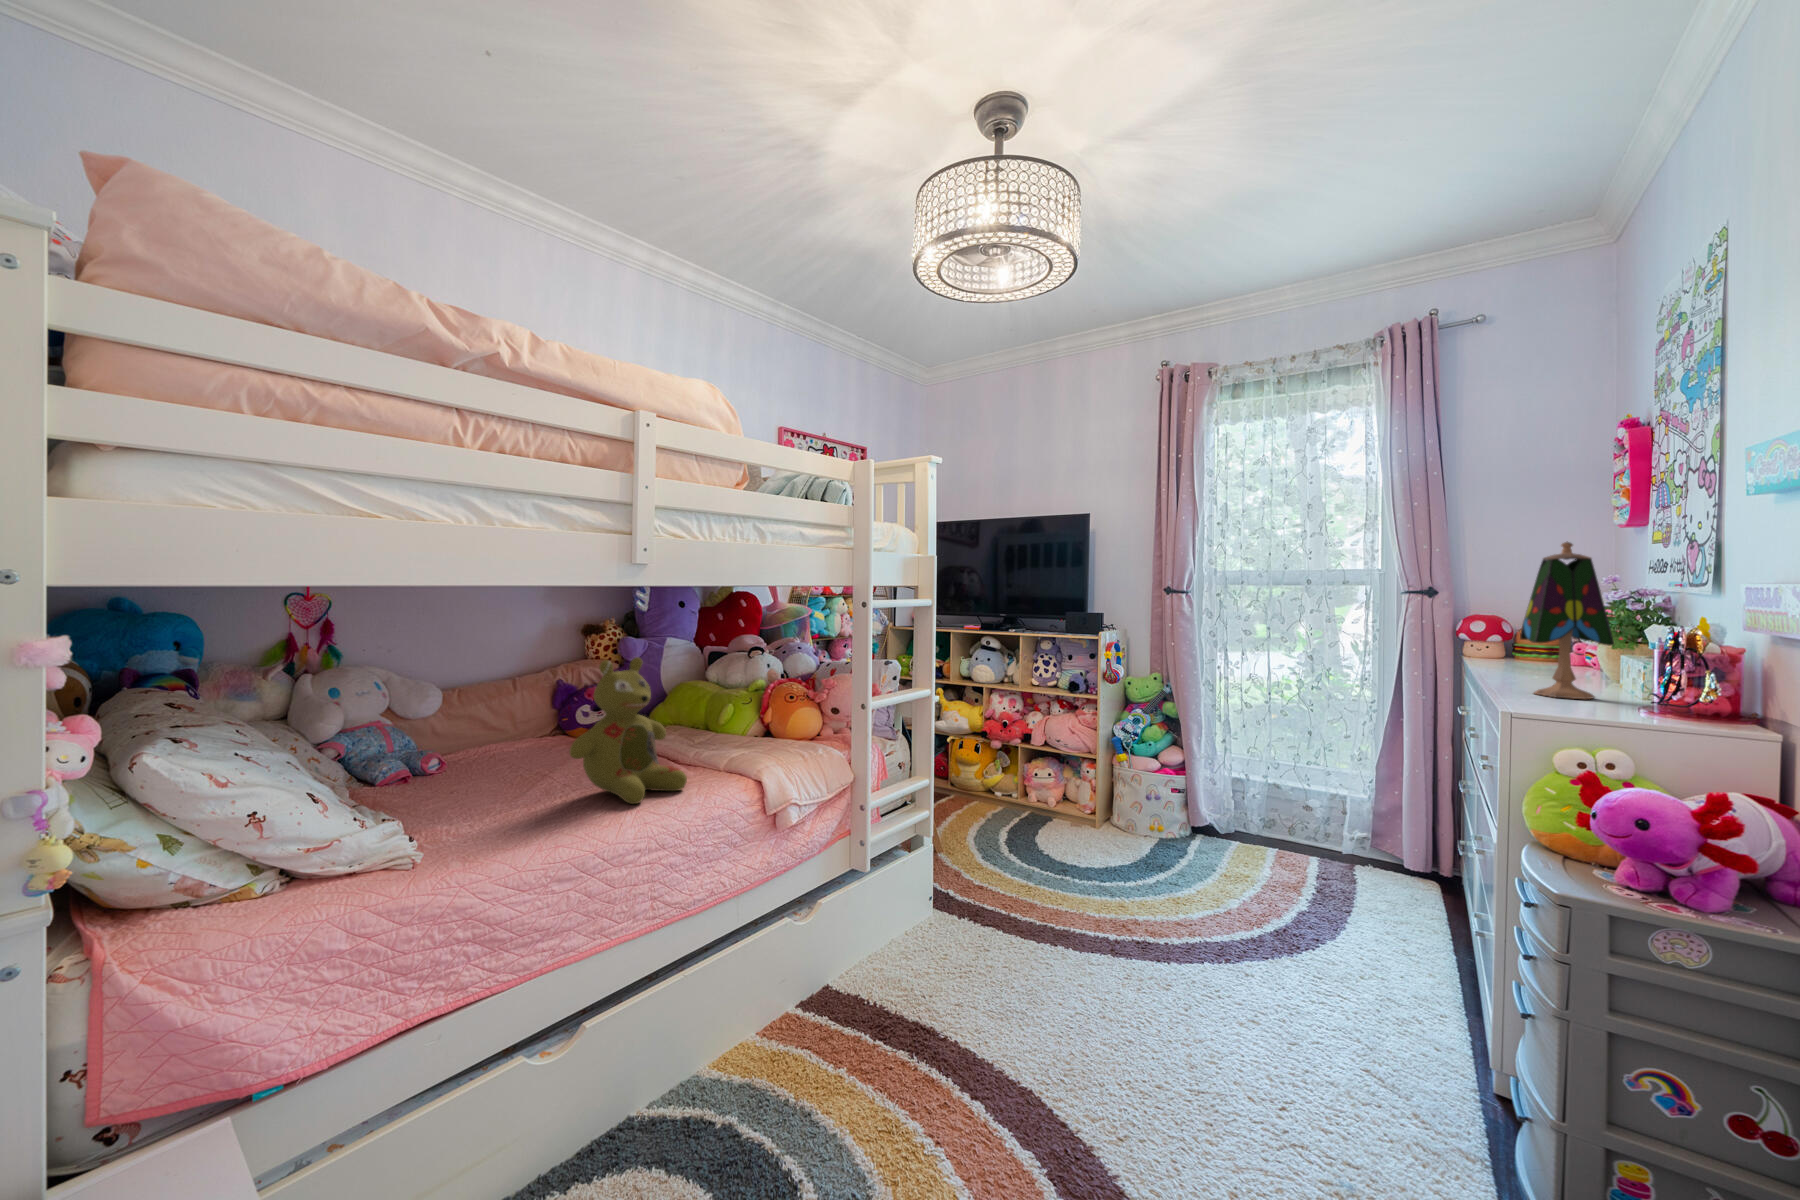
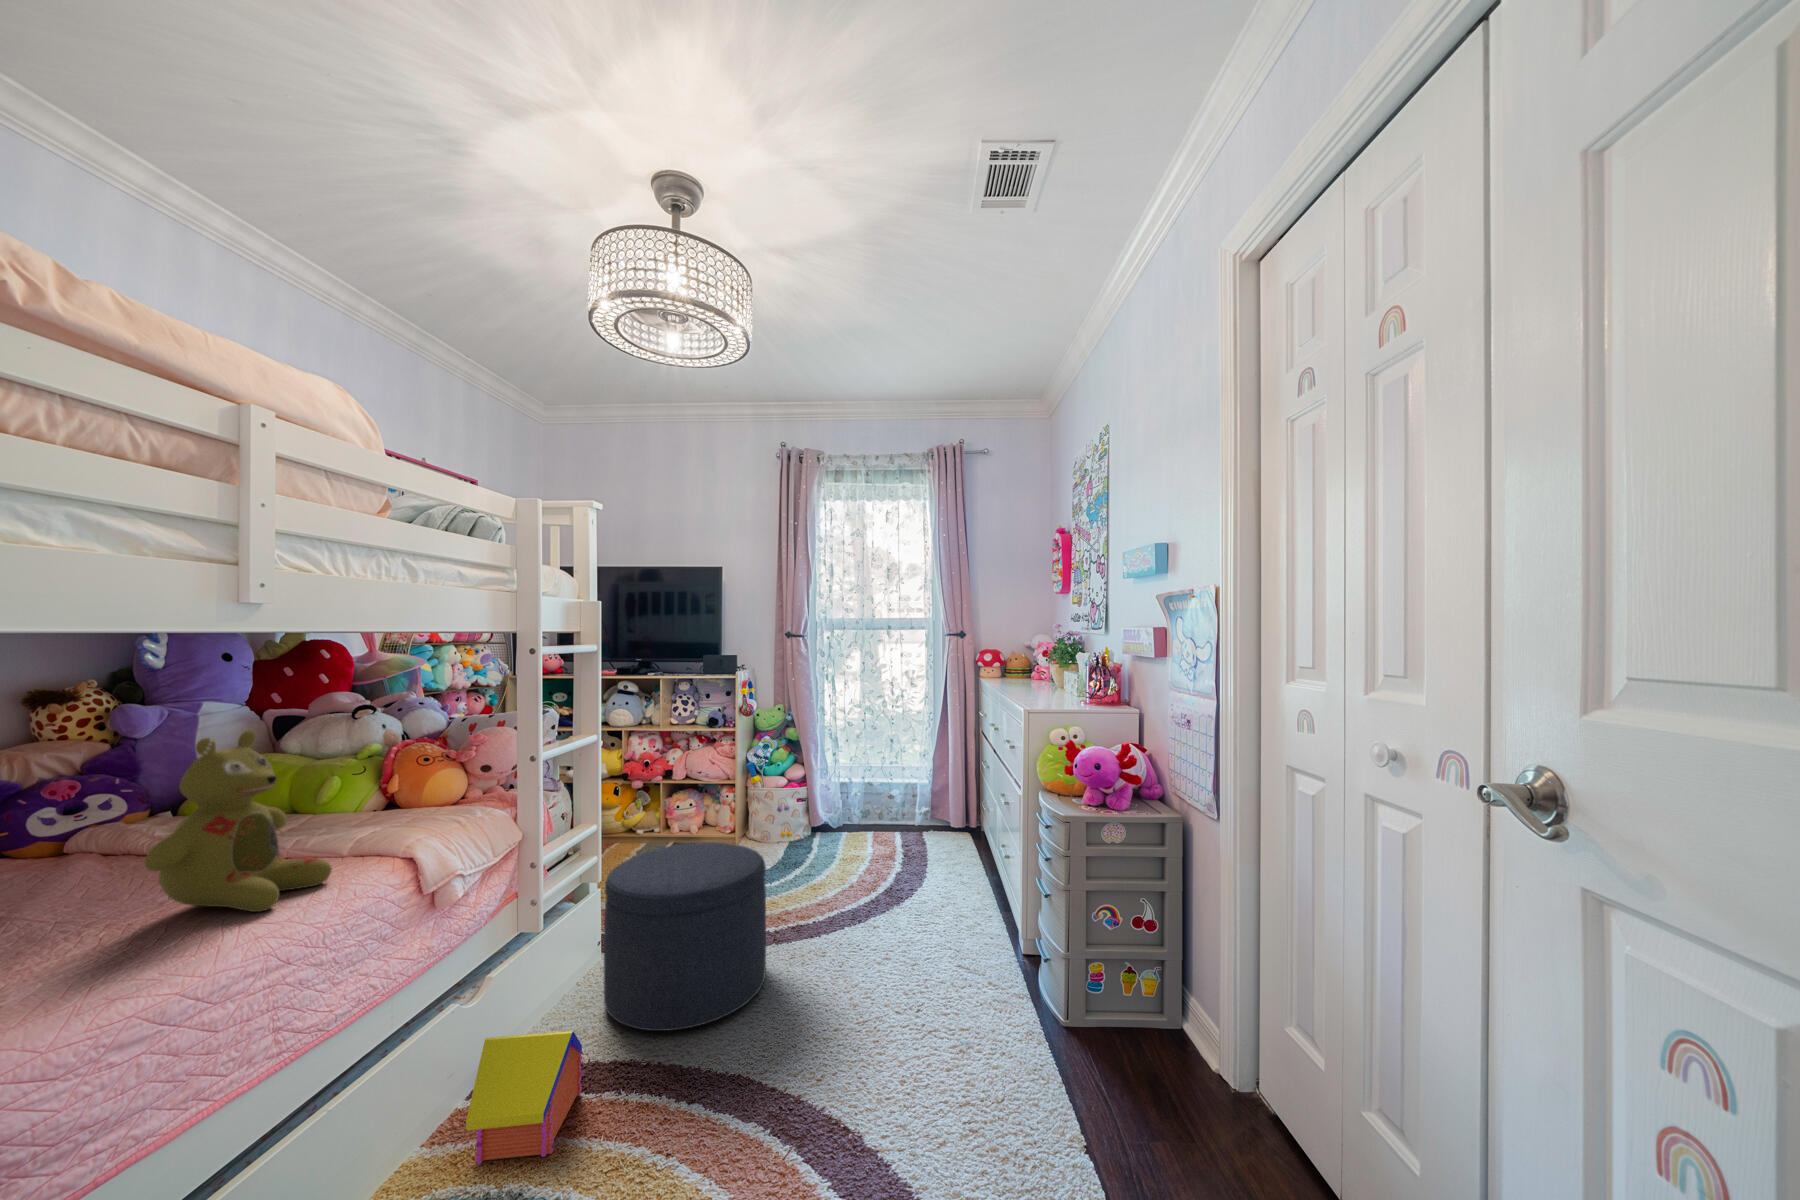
table lamp: present [1520,541,1614,699] -> none [1024,600,1069,697]
ottoman: none [922,815,1092,1017] -> present [604,842,766,1031]
toy house: none [775,959,882,1090] -> present [466,1031,582,1165]

